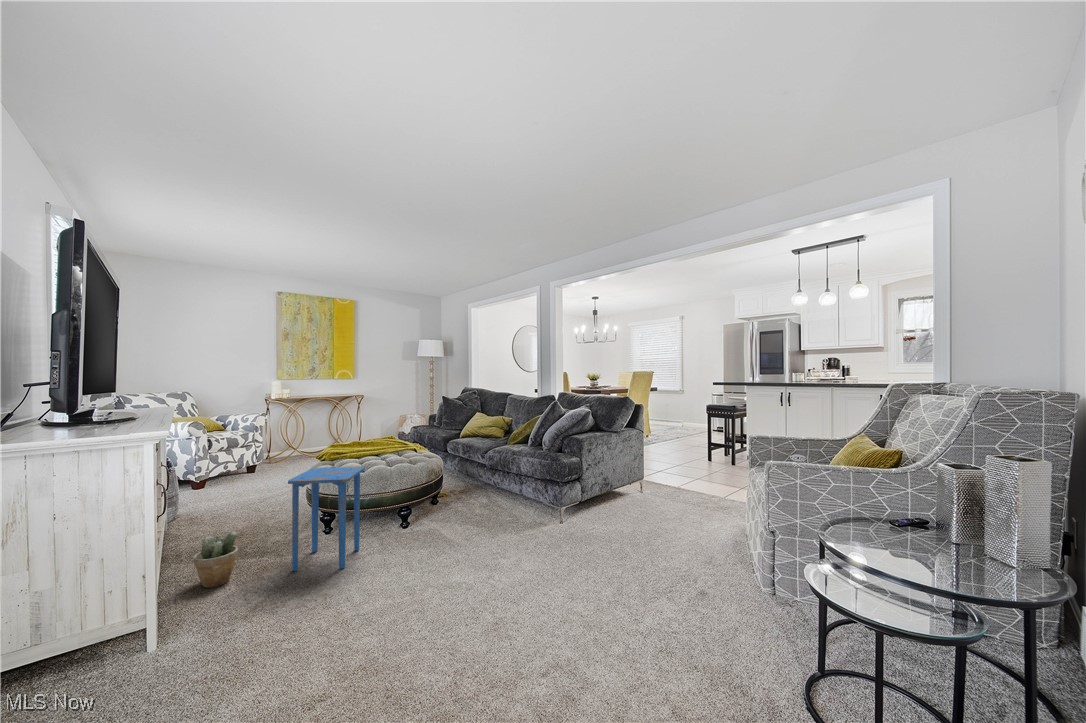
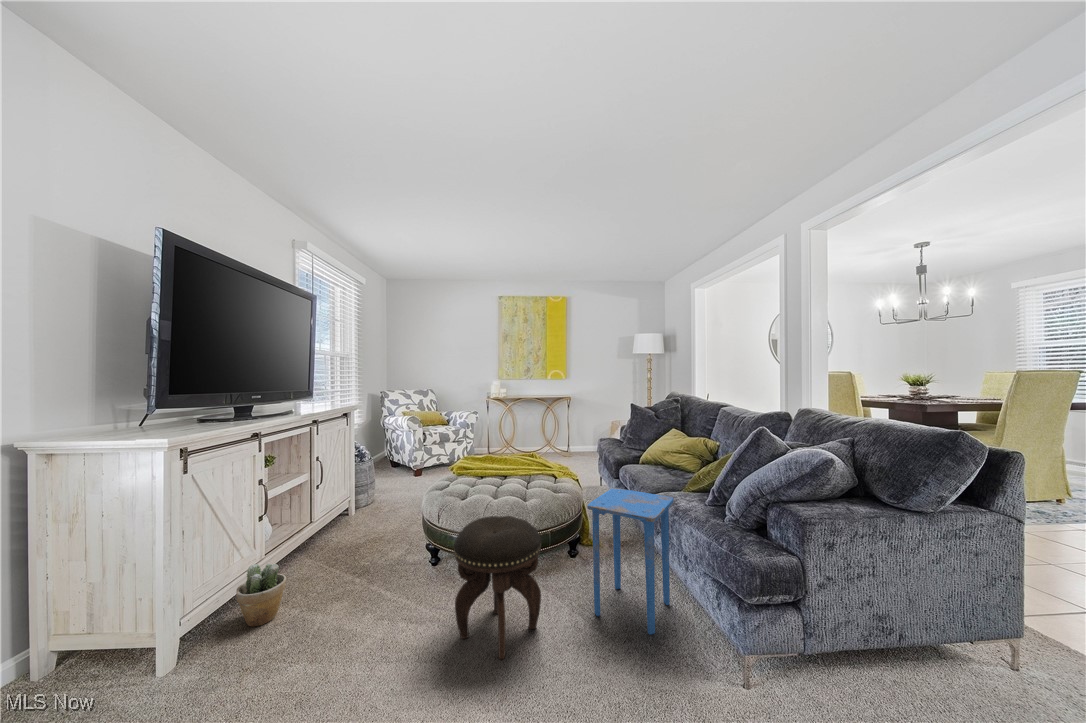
footstool: none [396,465,455,546] -> present [454,516,541,659]
side table: present [288,467,365,571] -> present [587,488,674,635]

